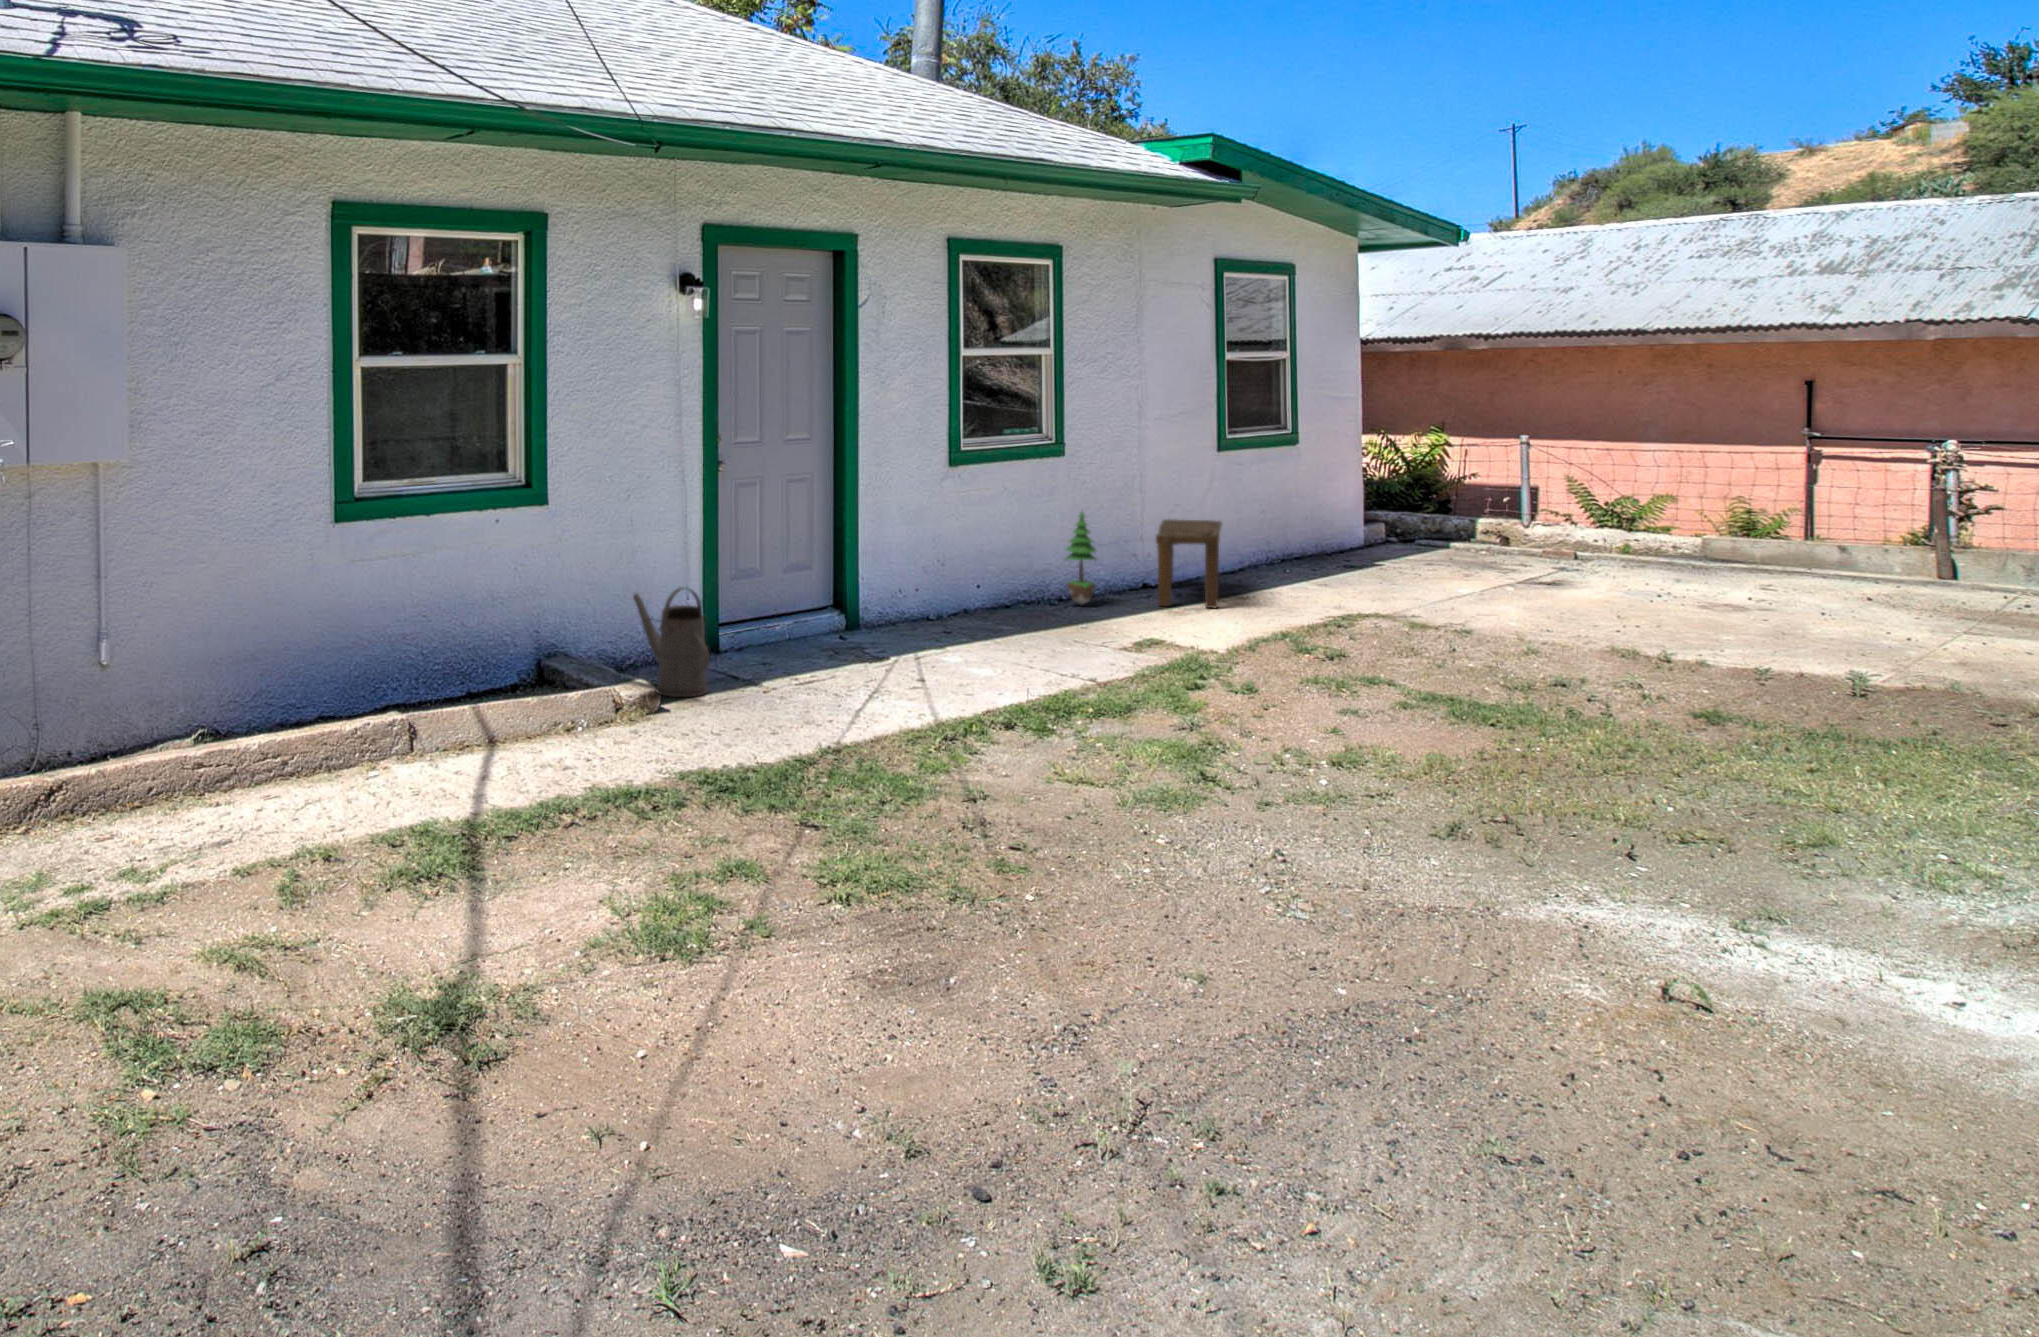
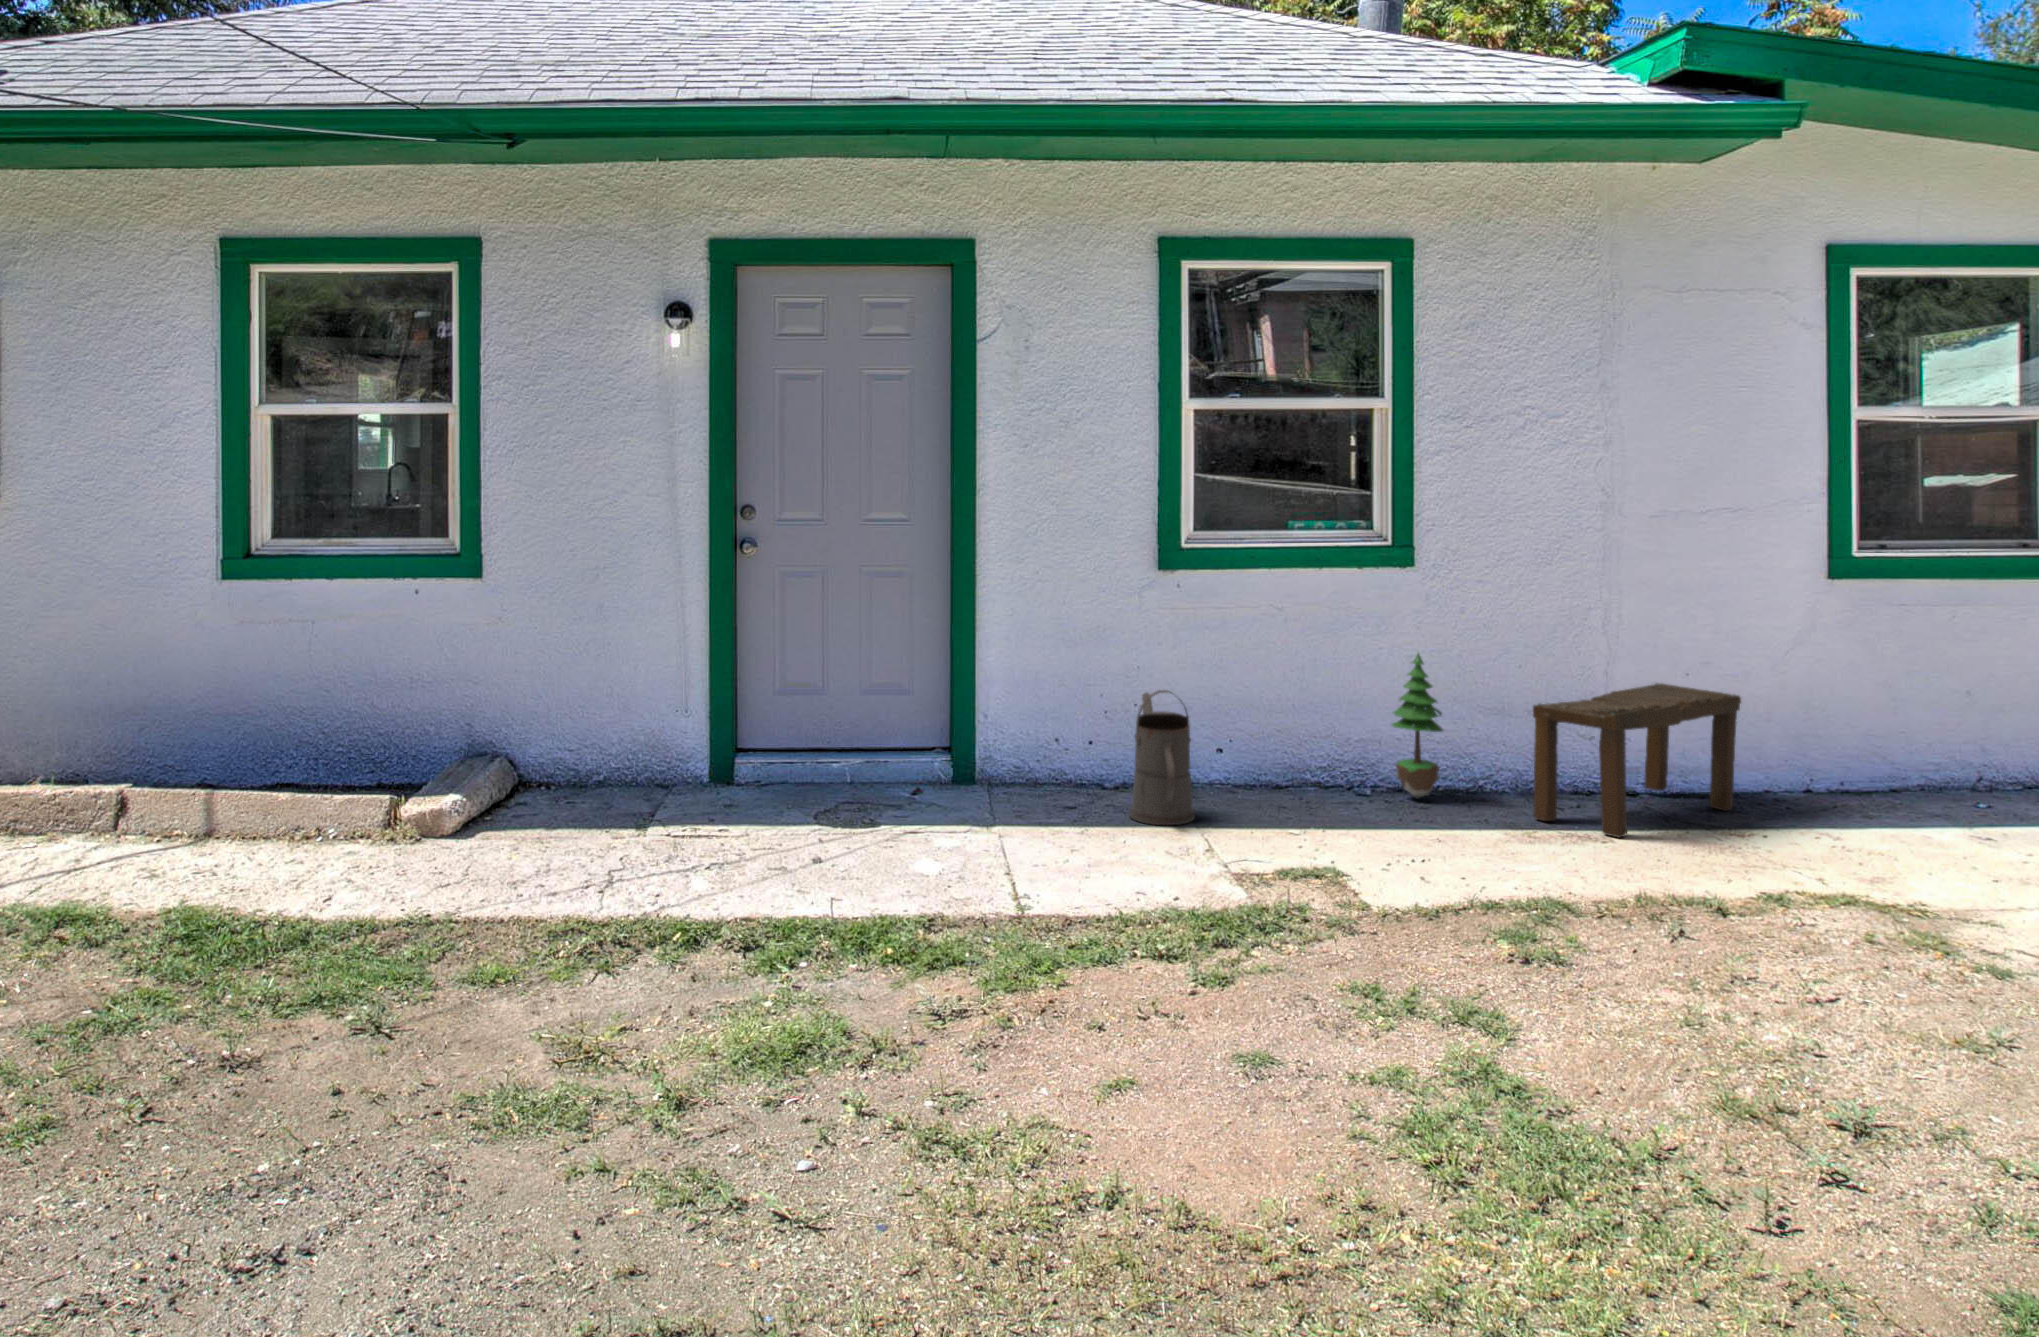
watering can: present [633,588,710,697] -> present [1130,690,1195,825]

